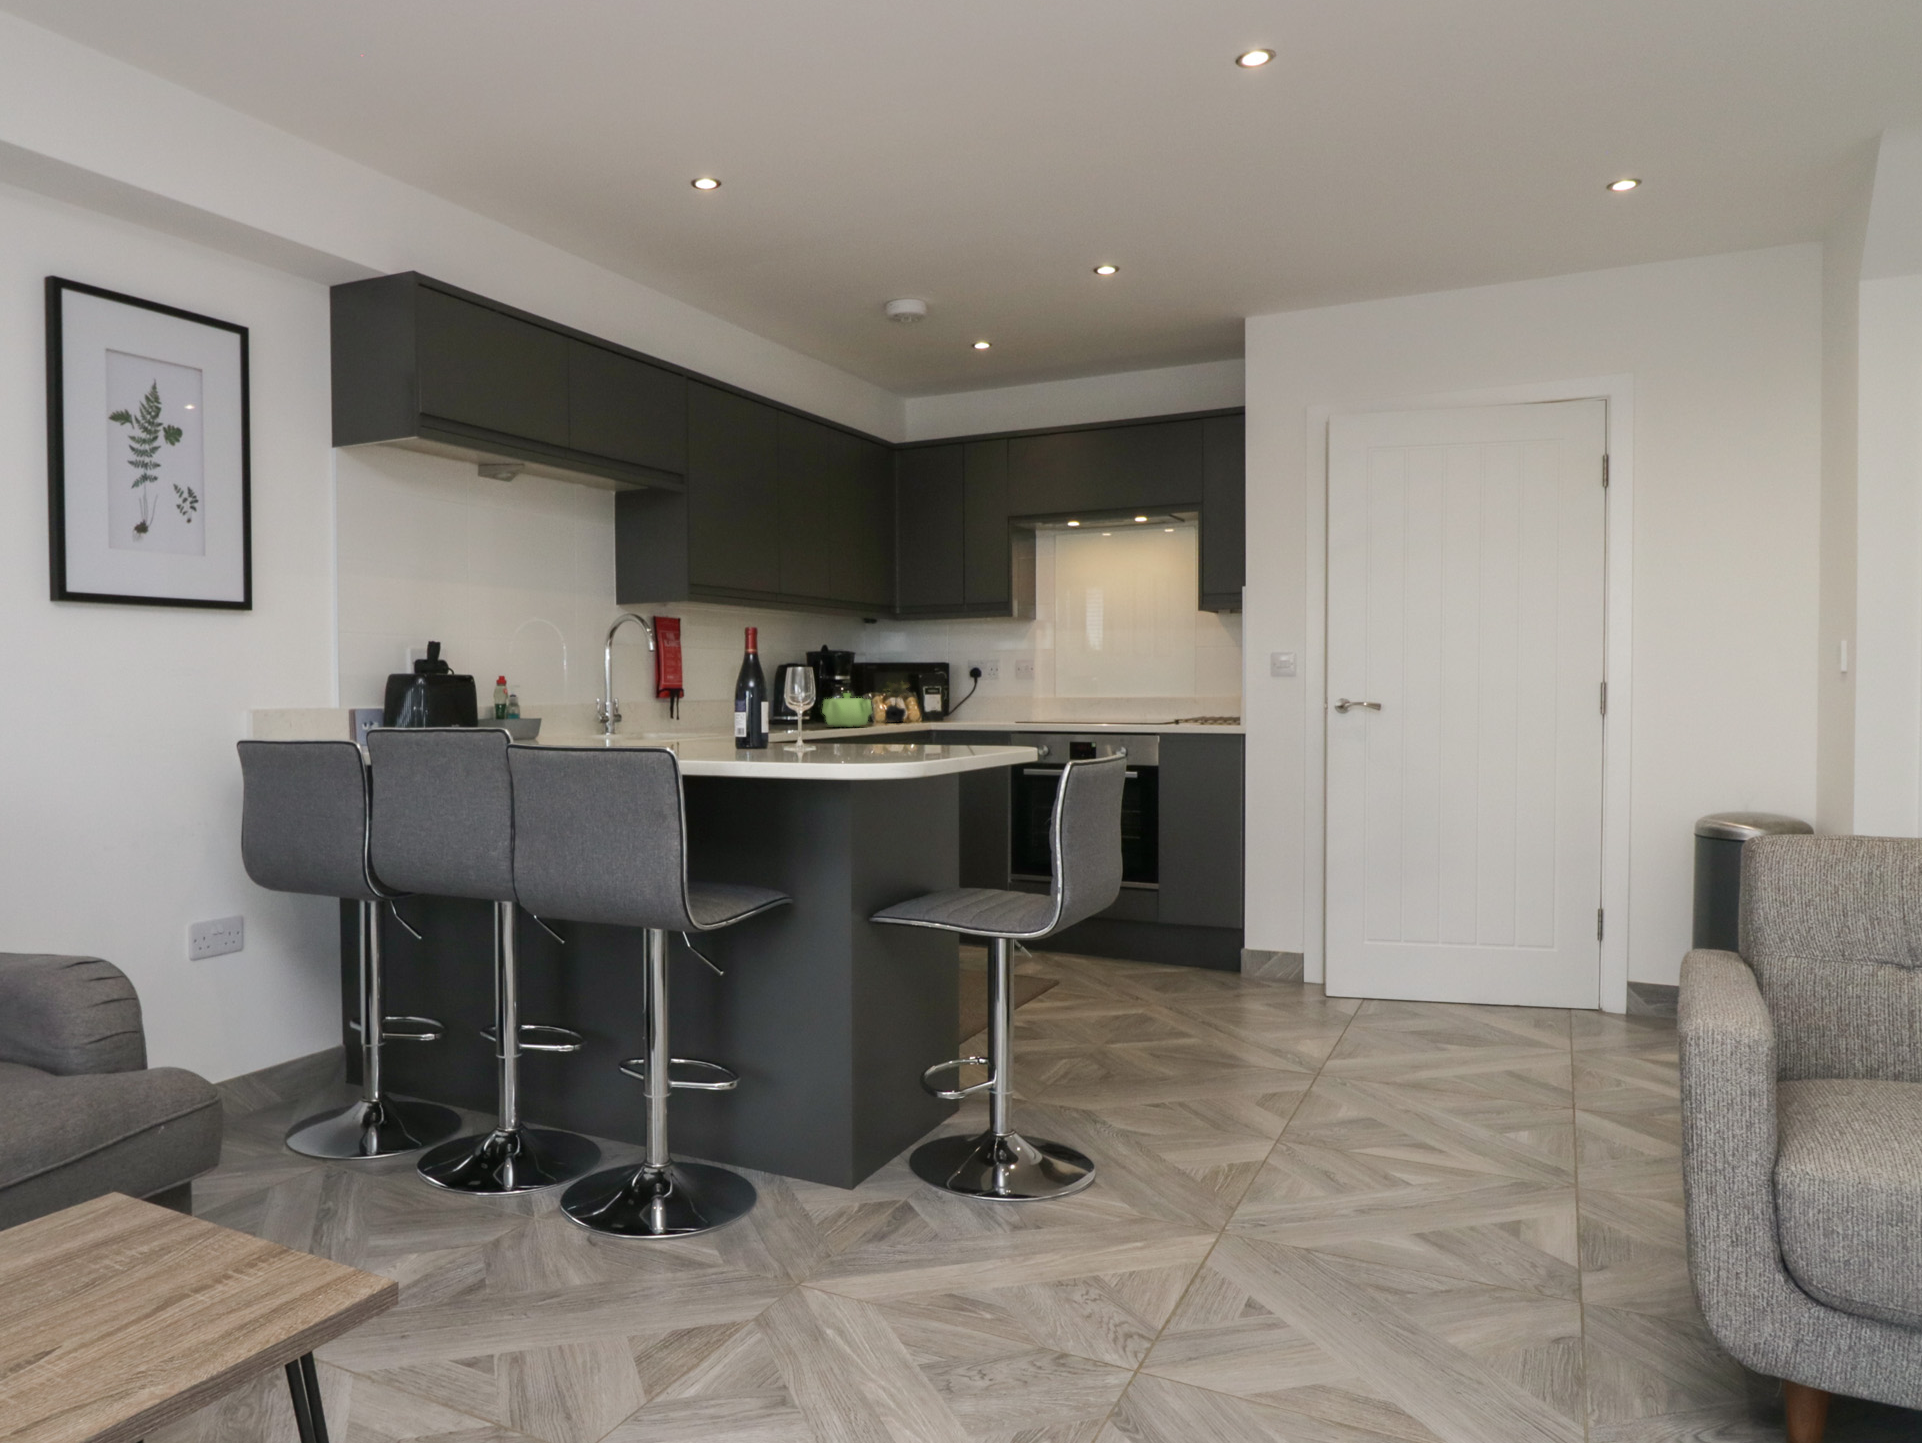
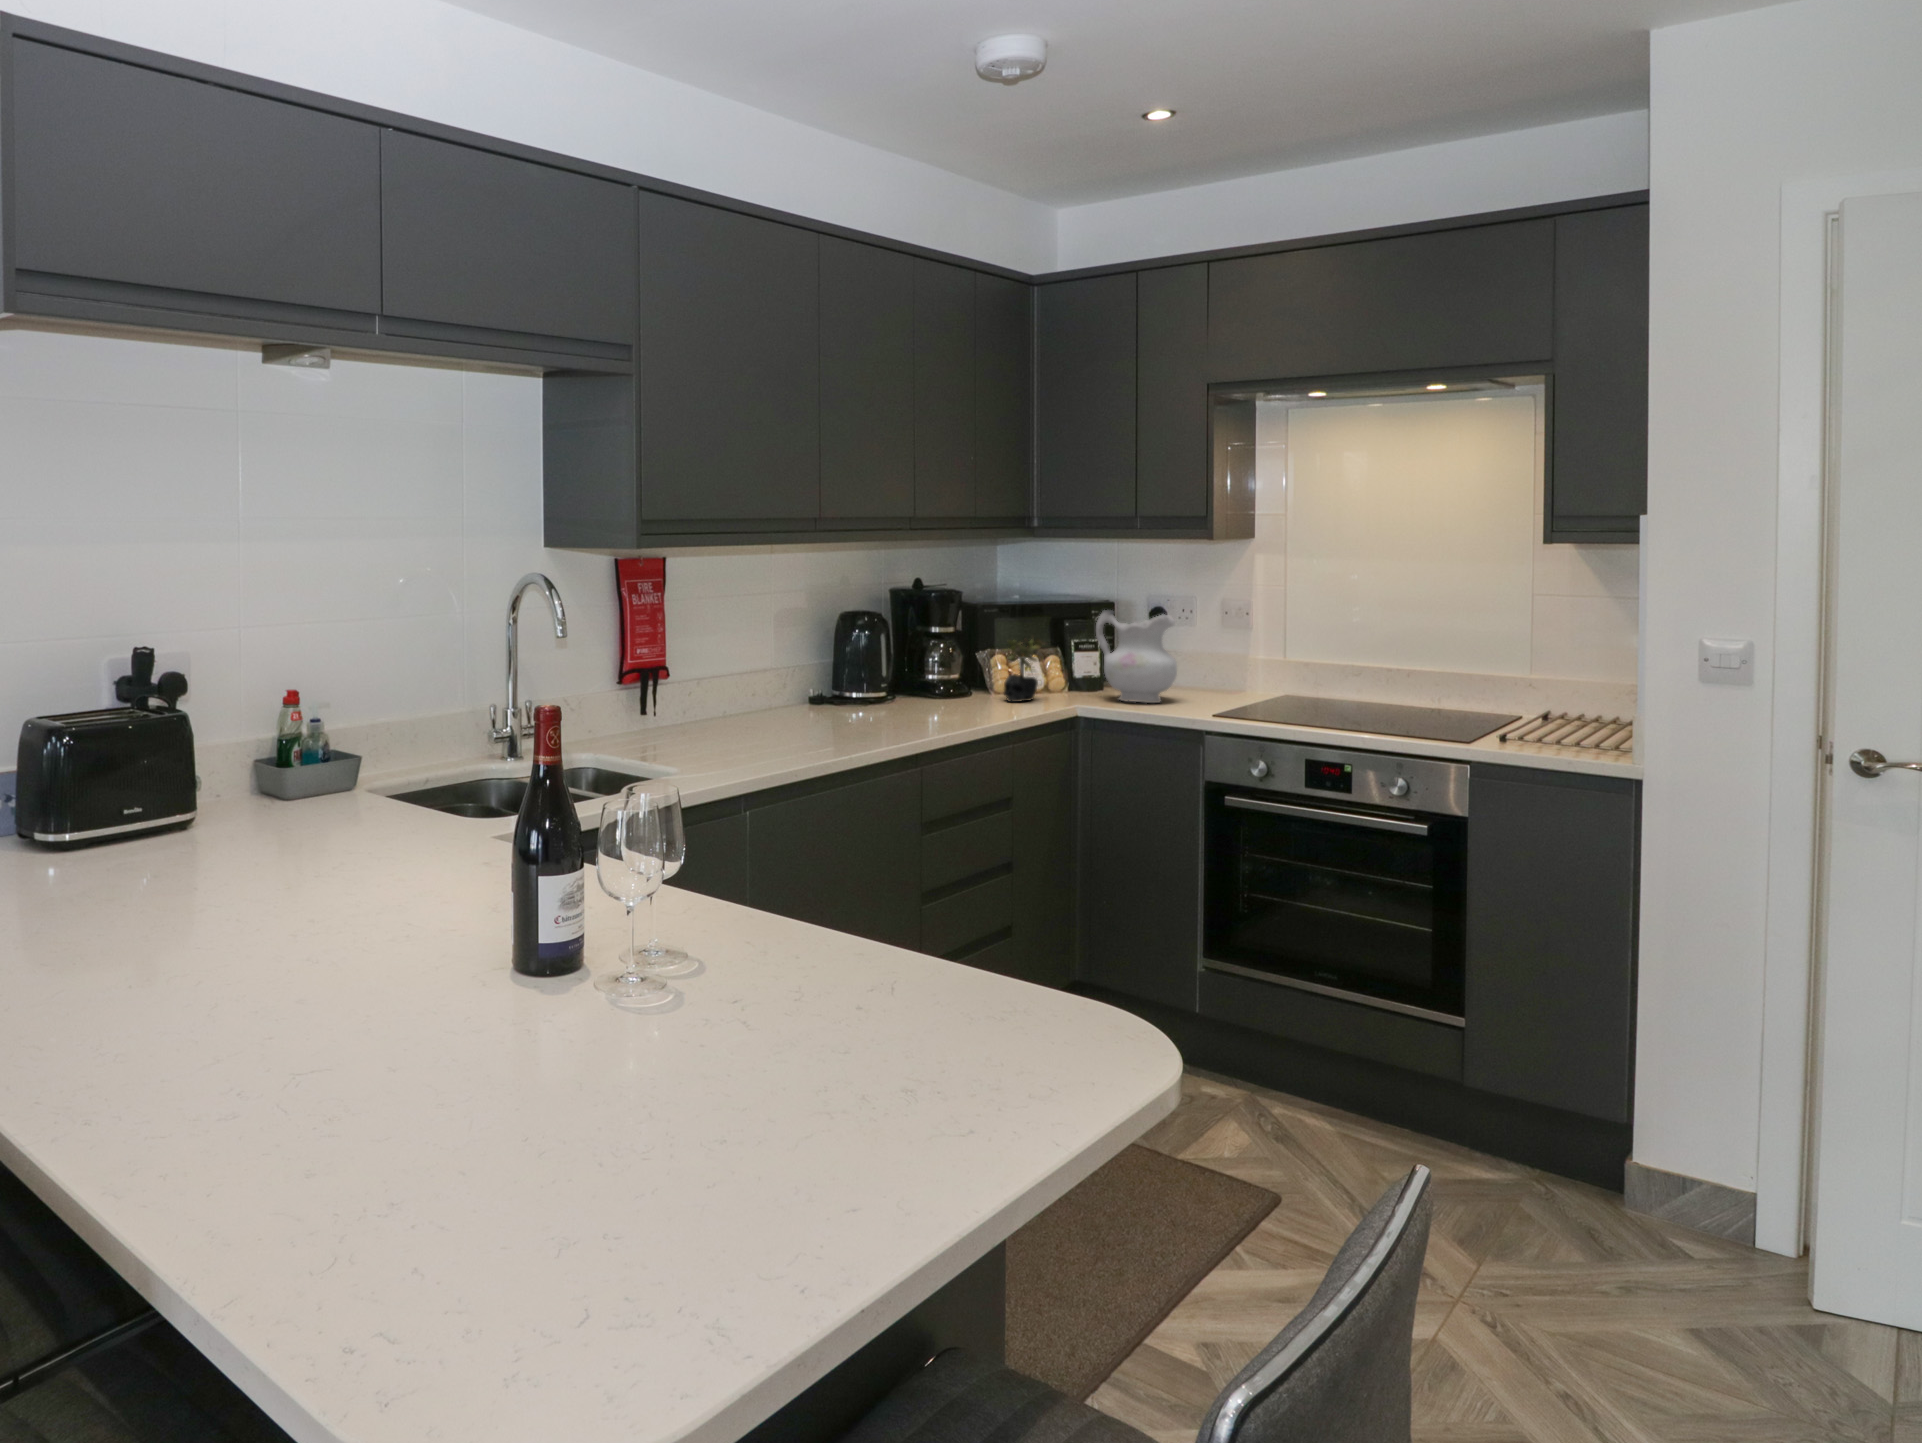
ceramic pitcher: none [942,663,993,721] -> present [1096,610,1177,703]
teapot: present [822,693,872,727] -> none [894,669,970,724]

